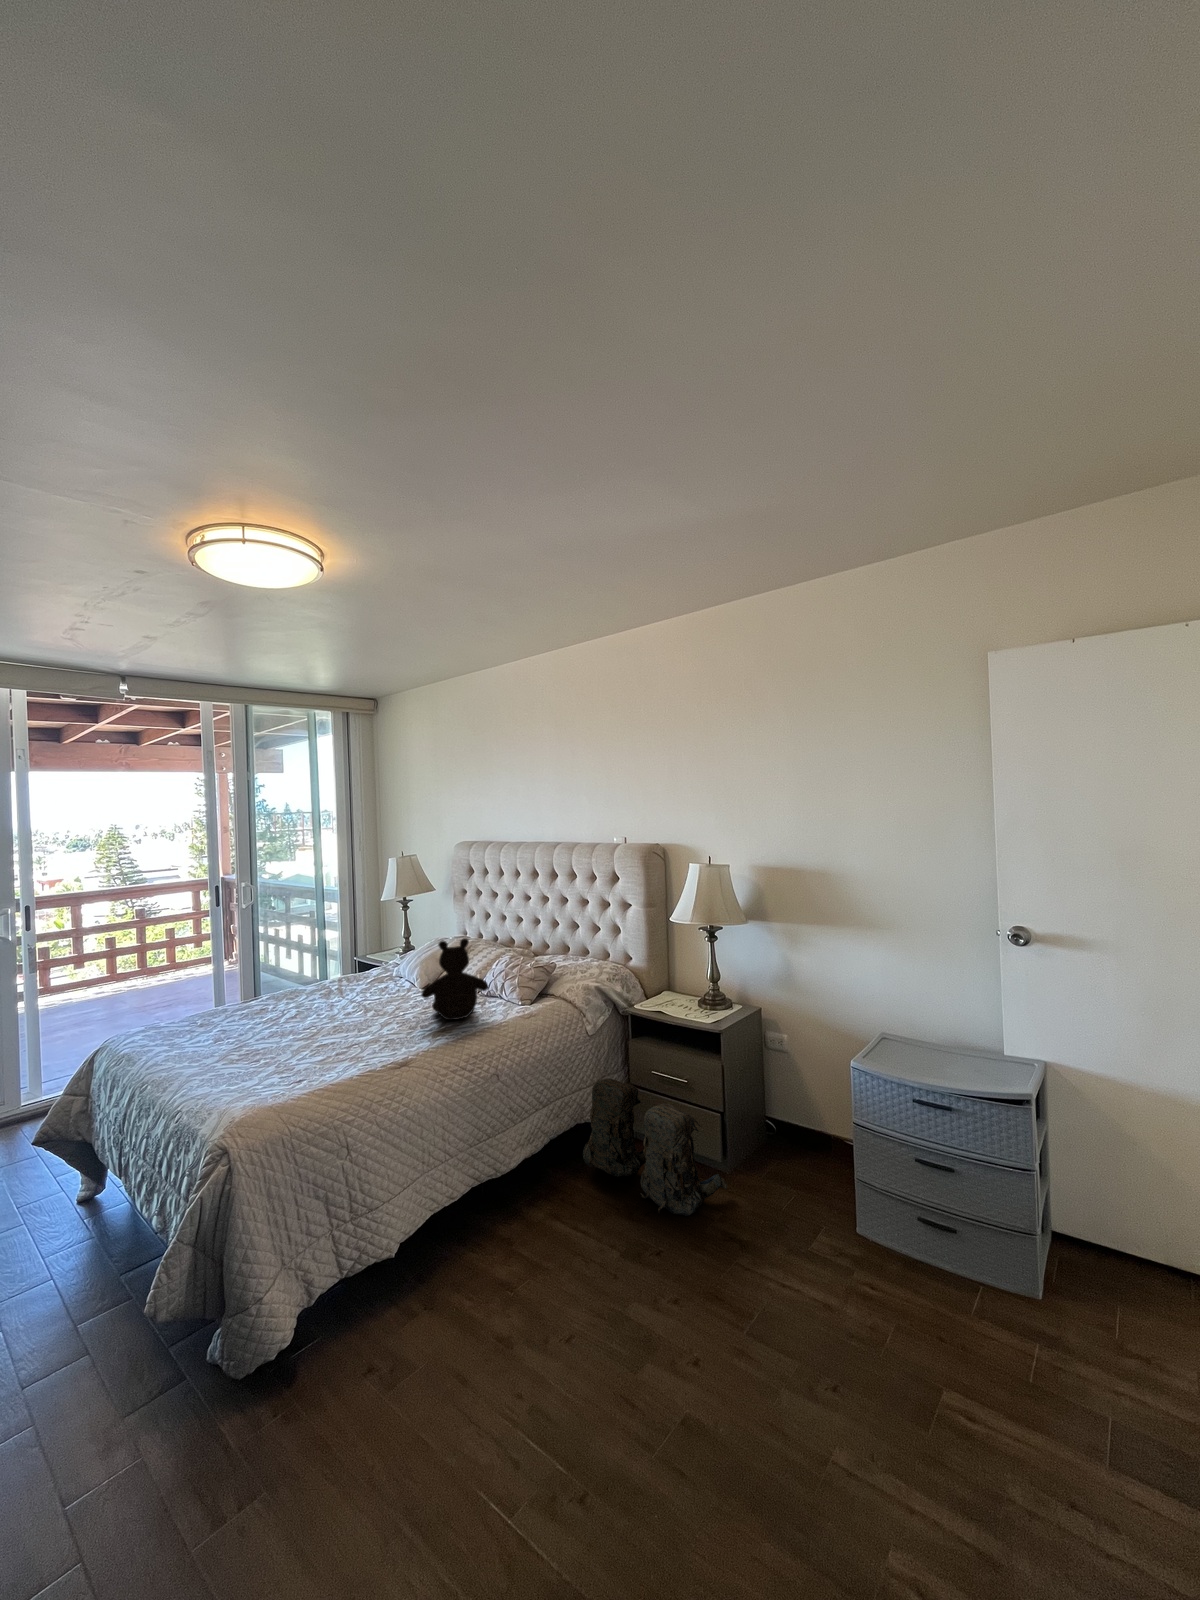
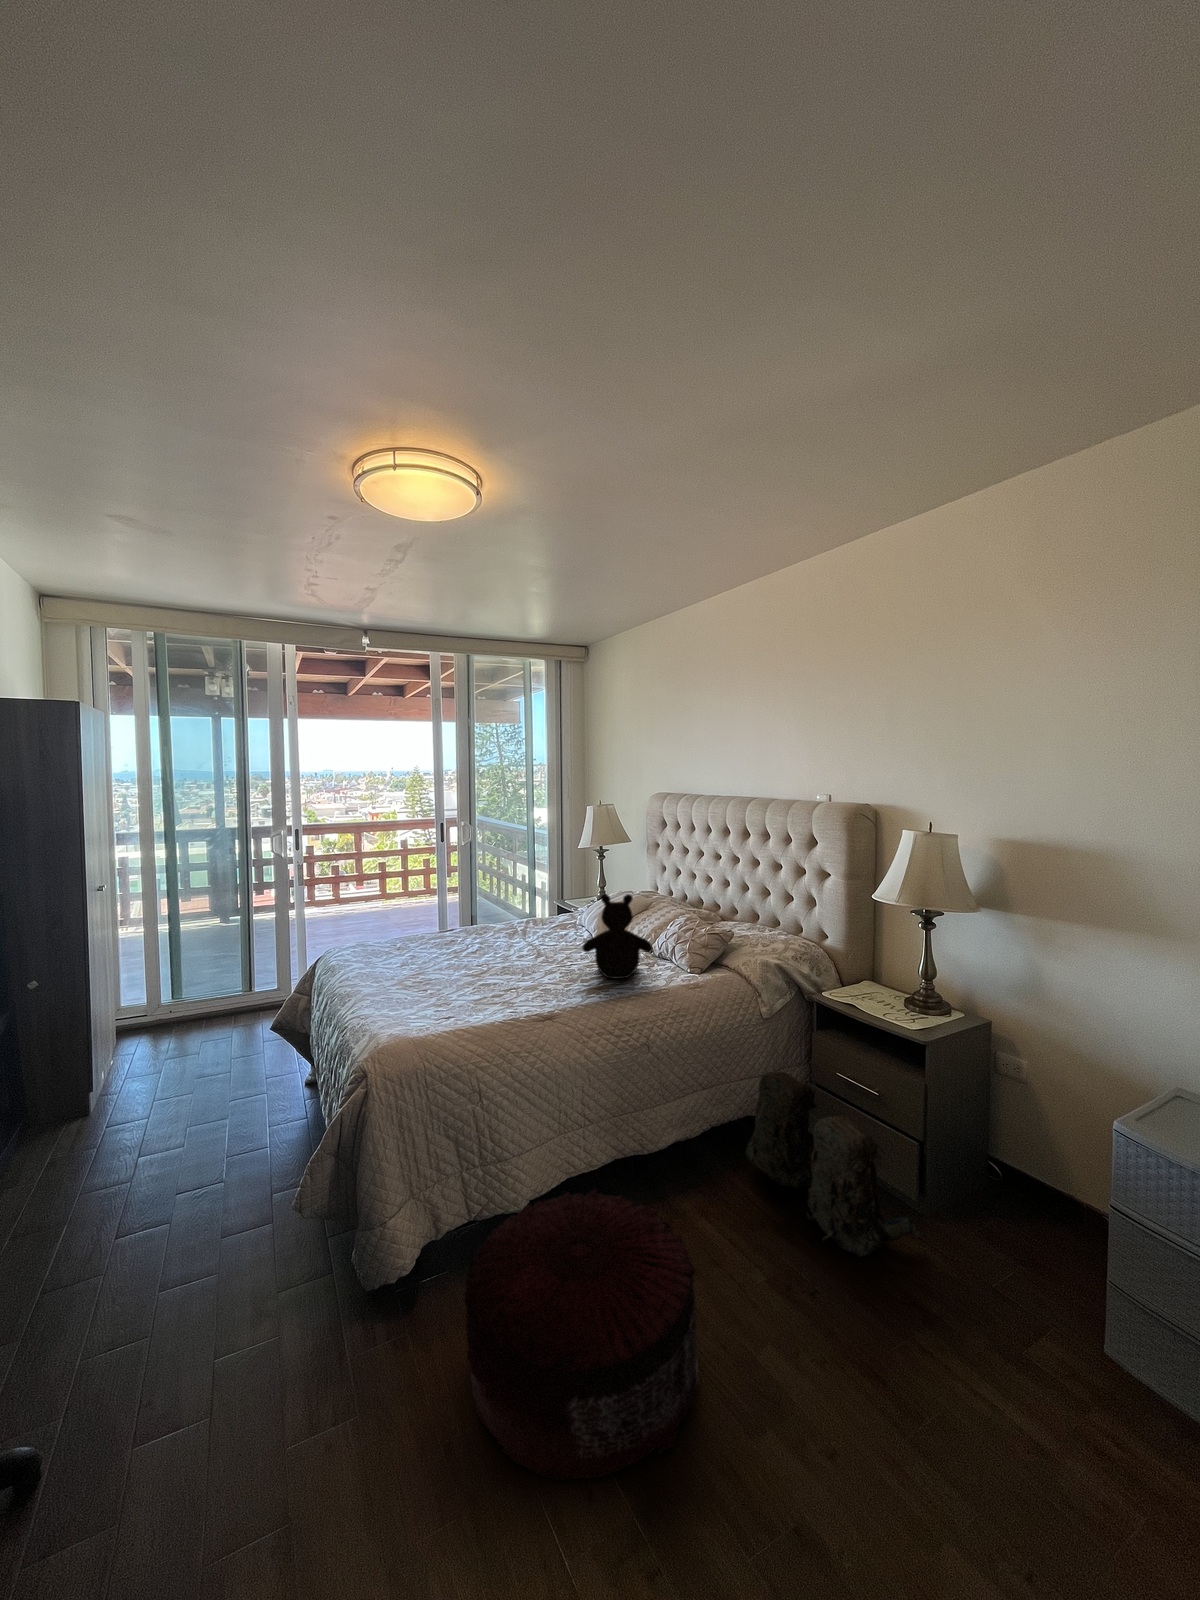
pouf: none [374,1210,590,1474] -> present [464,1189,699,1481]

